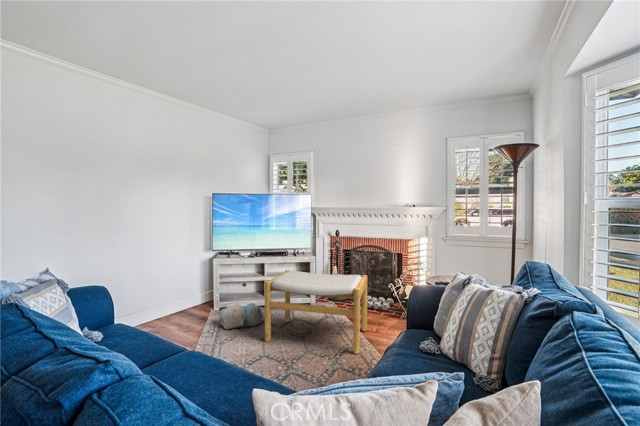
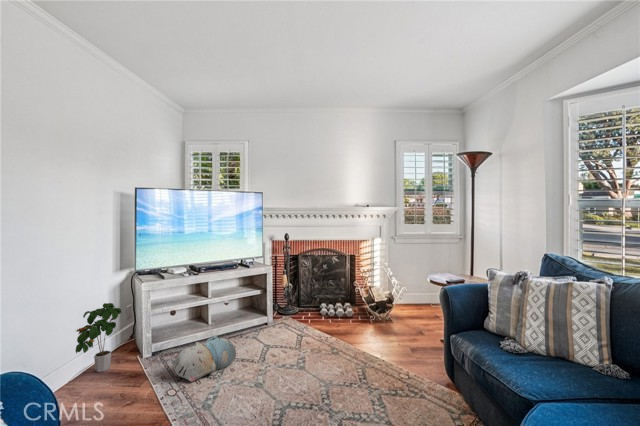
potted plant: none [172,270,205,314] -> present [76,303,121,372]
footstool: present [265,270,367,354] -> none [260,281,380,385]

